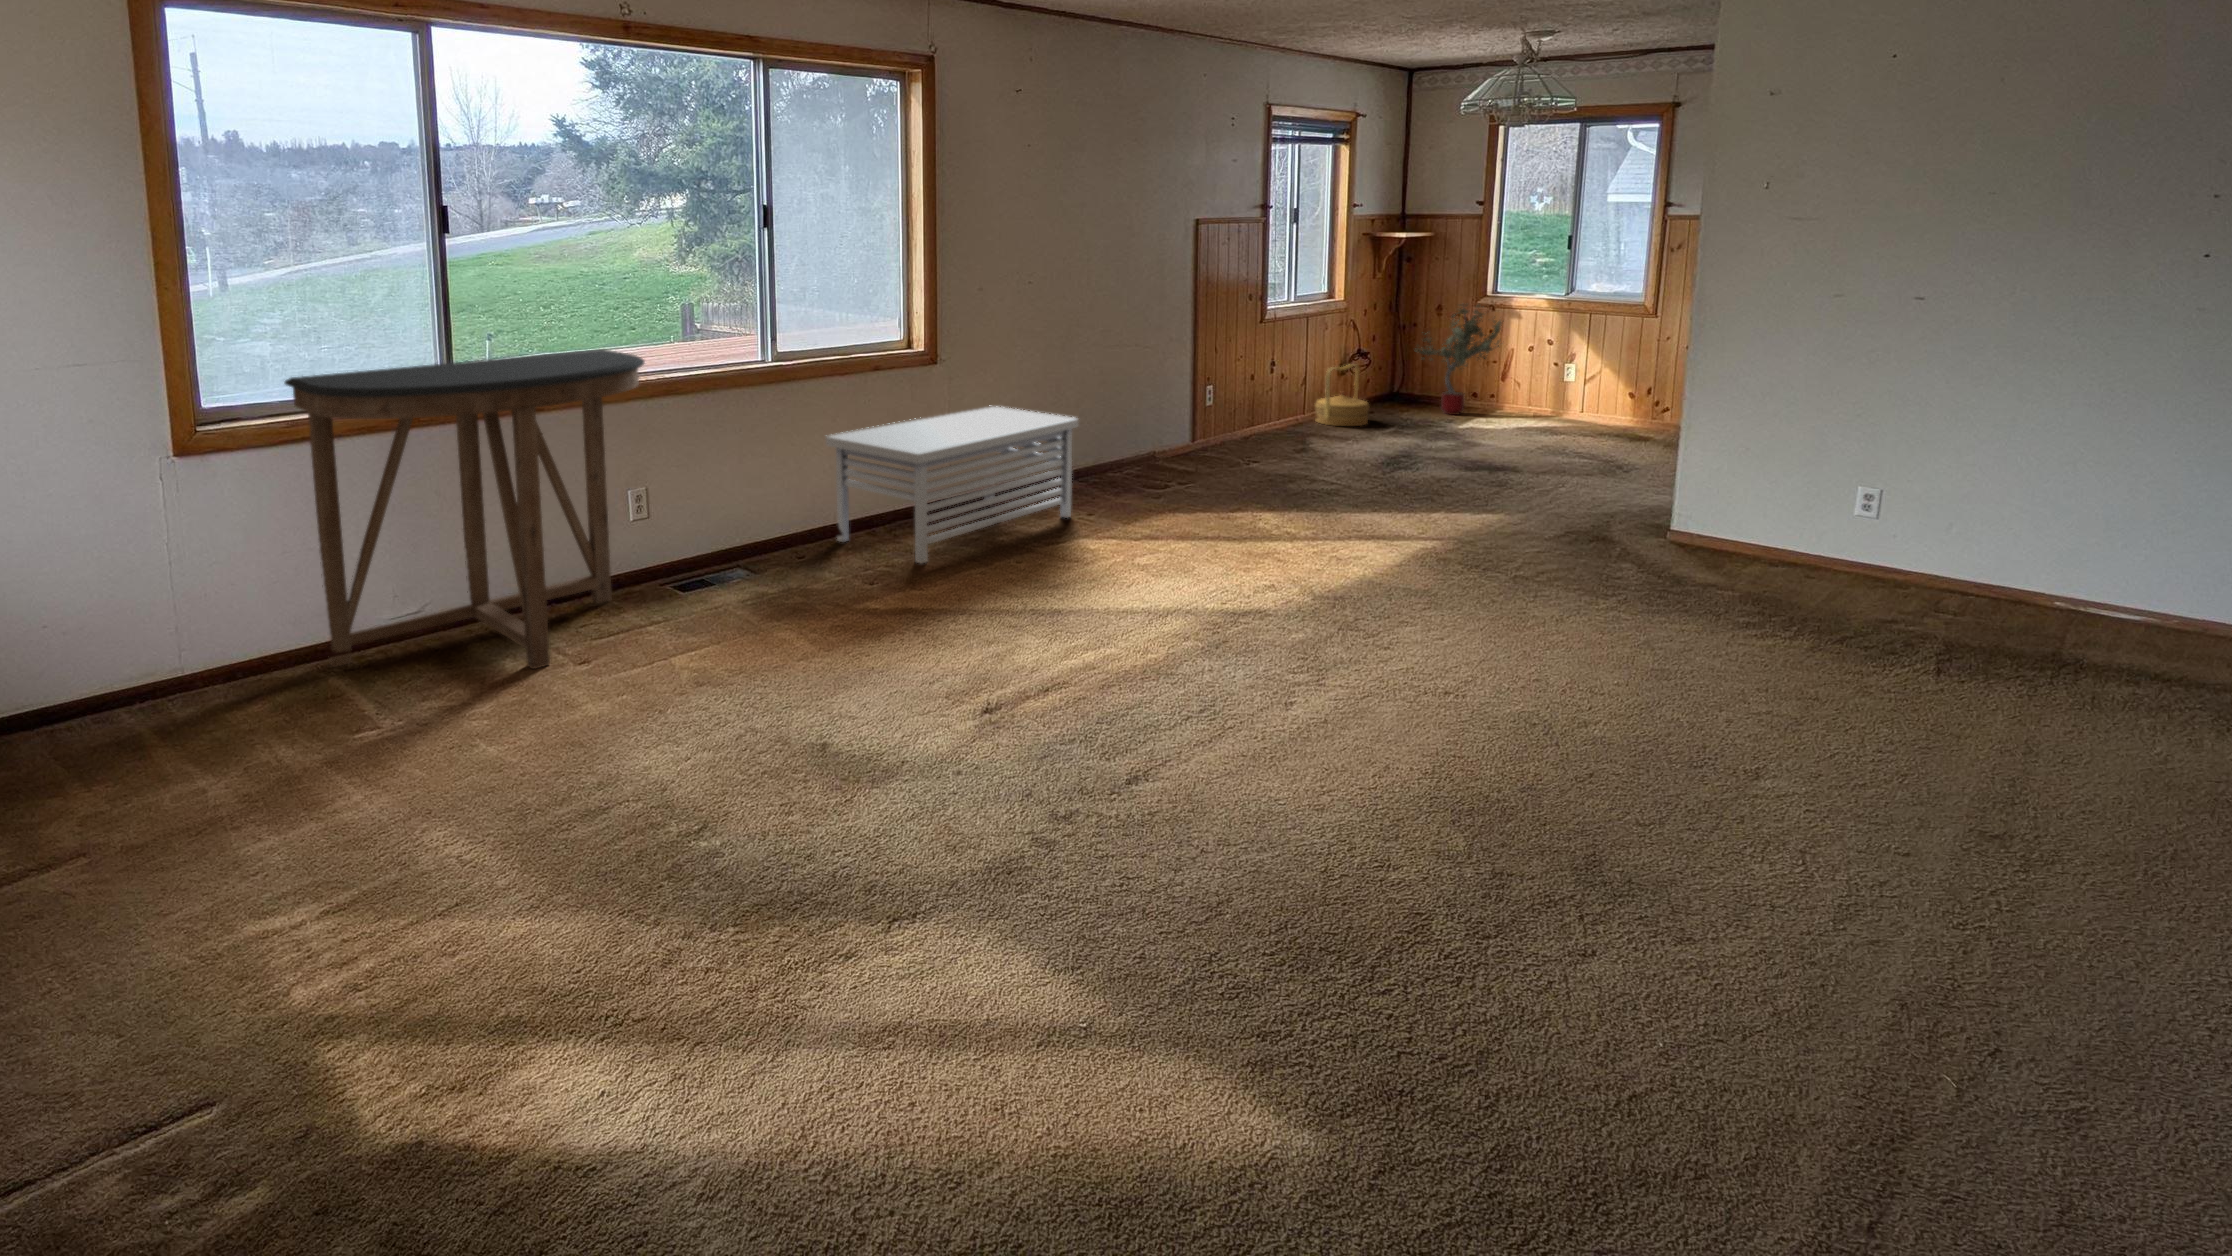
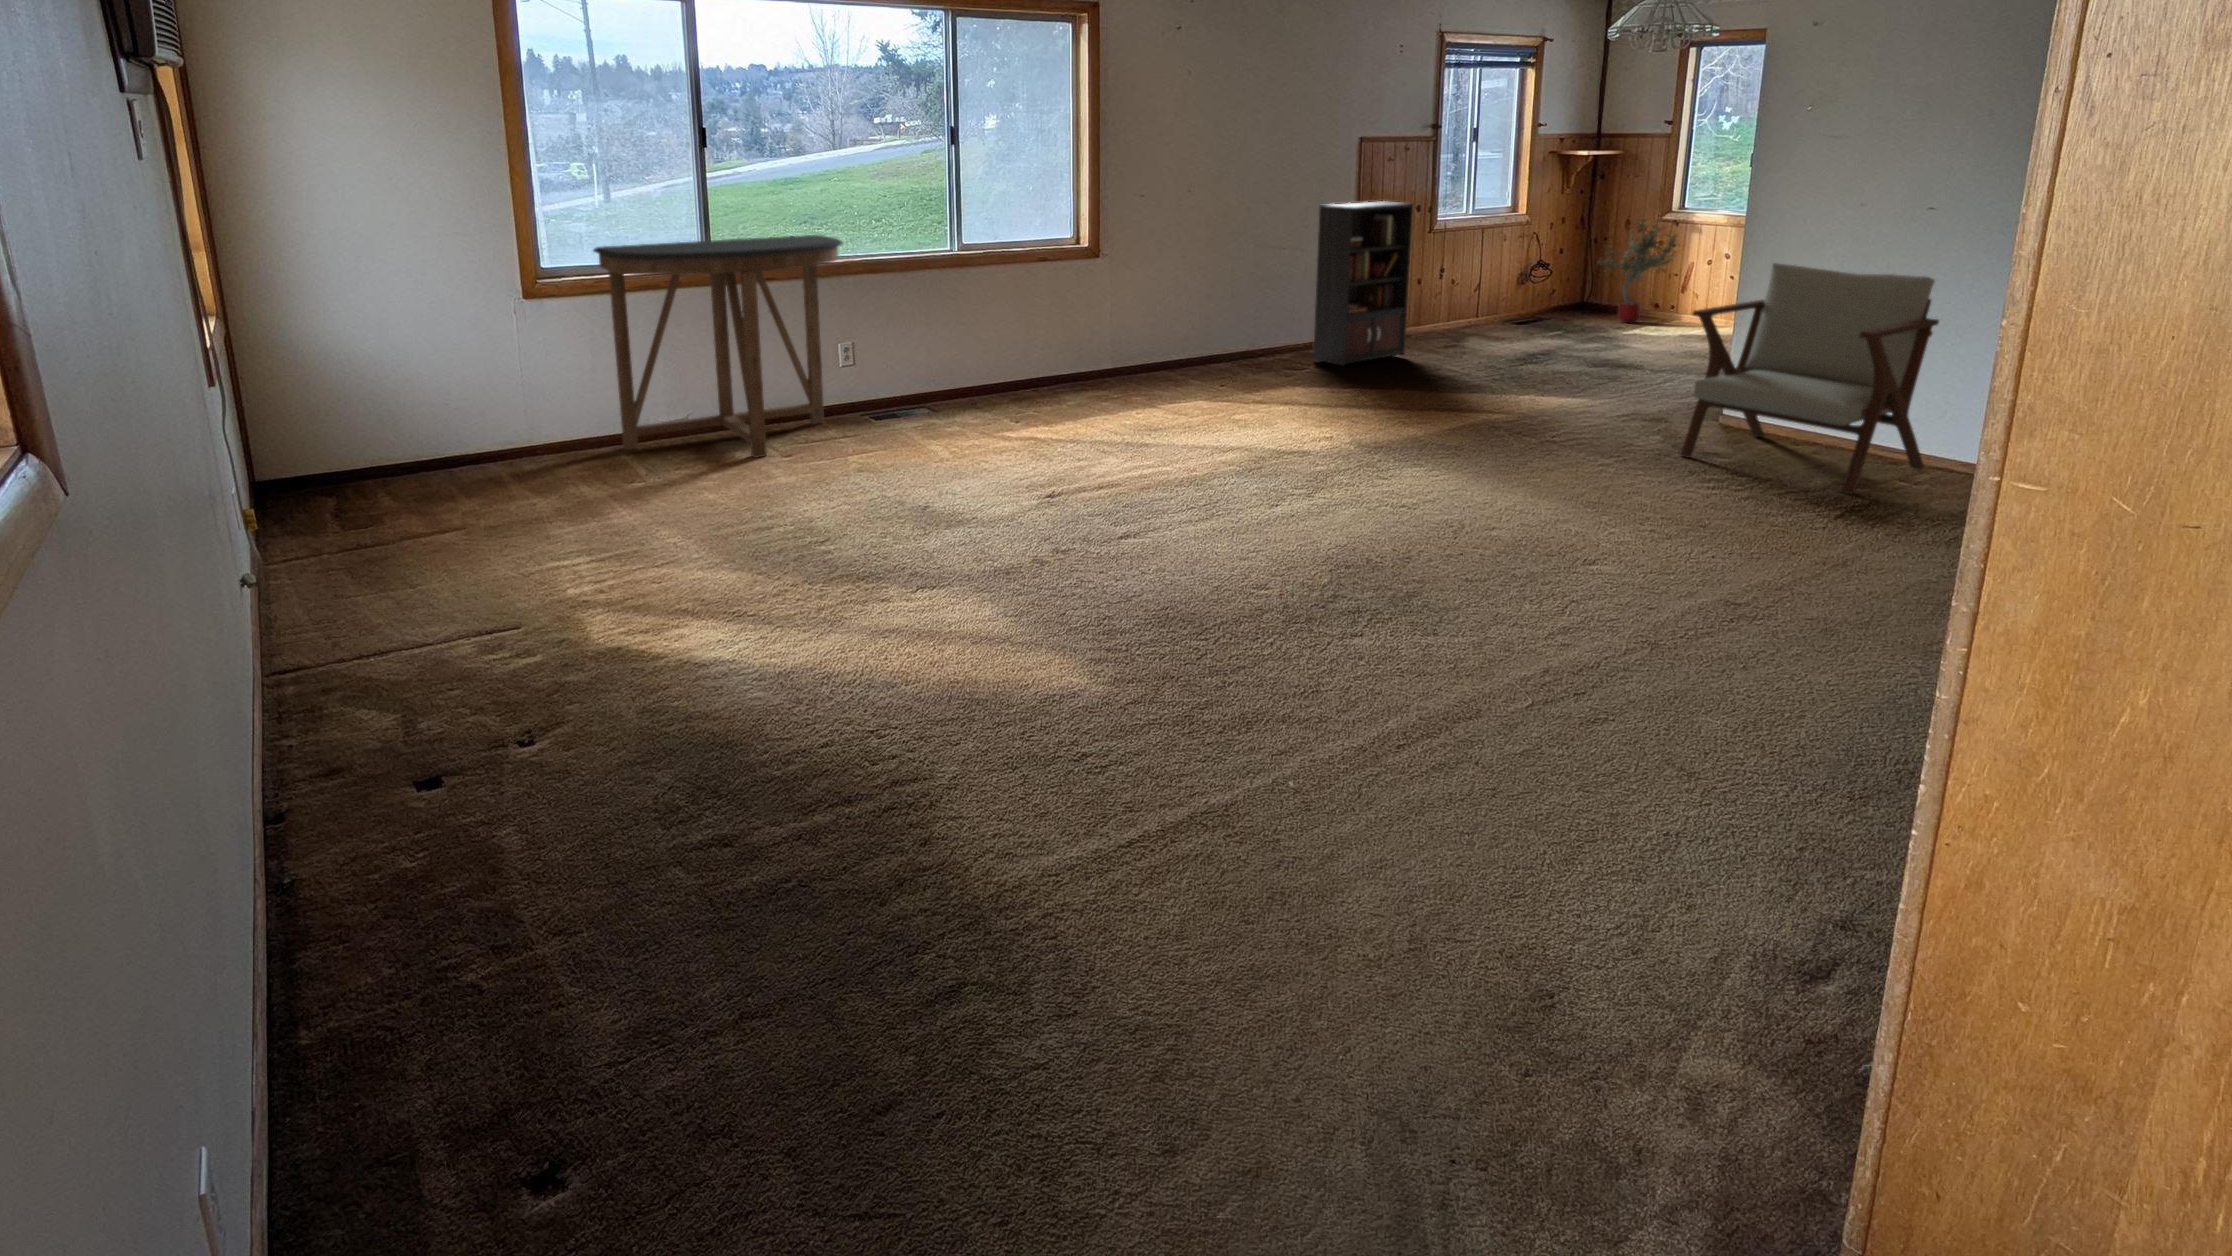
bookcase: none [1168,290,1269,482] -> present [1313,201,1413,365]
lounge chair: none [1678,361,1961,638] -> present [1680,263,1939,495]
woven basket: present [1316,364,1369,426] -> none [1488,273,1539,330]
storage bench: present [826,405,1079,563] -> none [999,293,1214,411]

